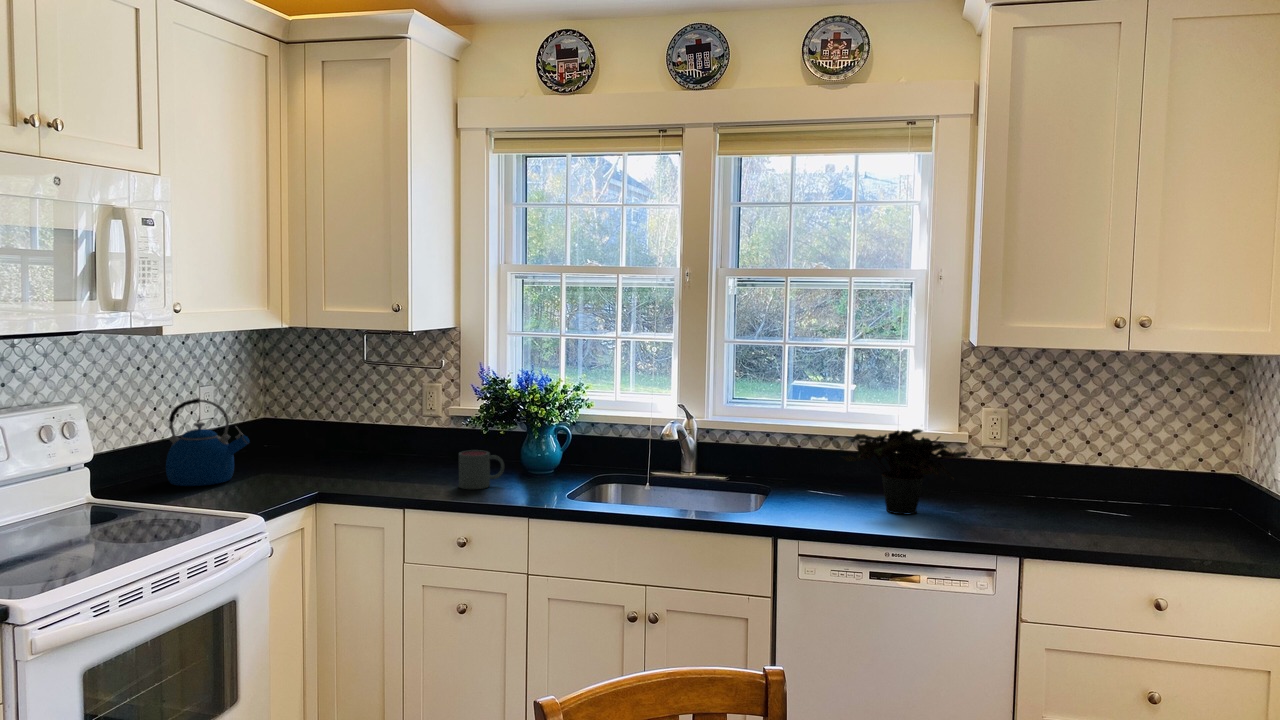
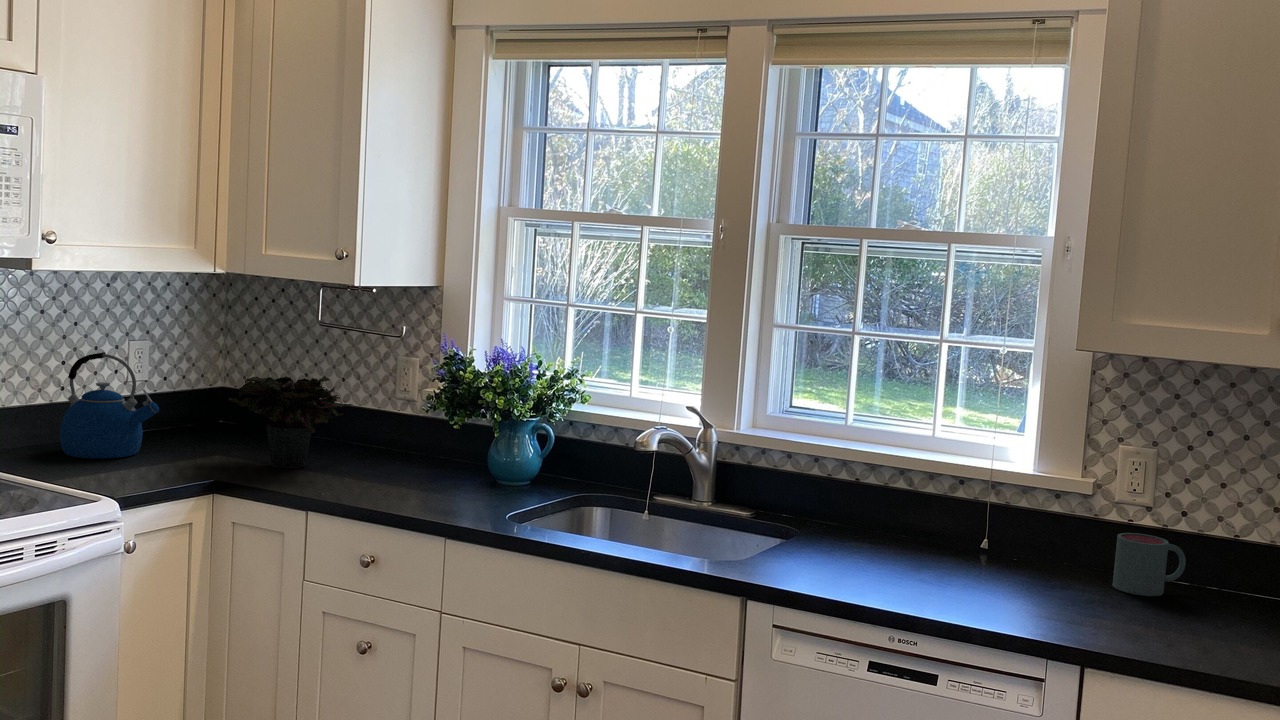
potted plant: present [841,429,967,515] -> present [229,376,354,468]
mug: present [459,450,504,489] -> present [1113,533,1186,596]

